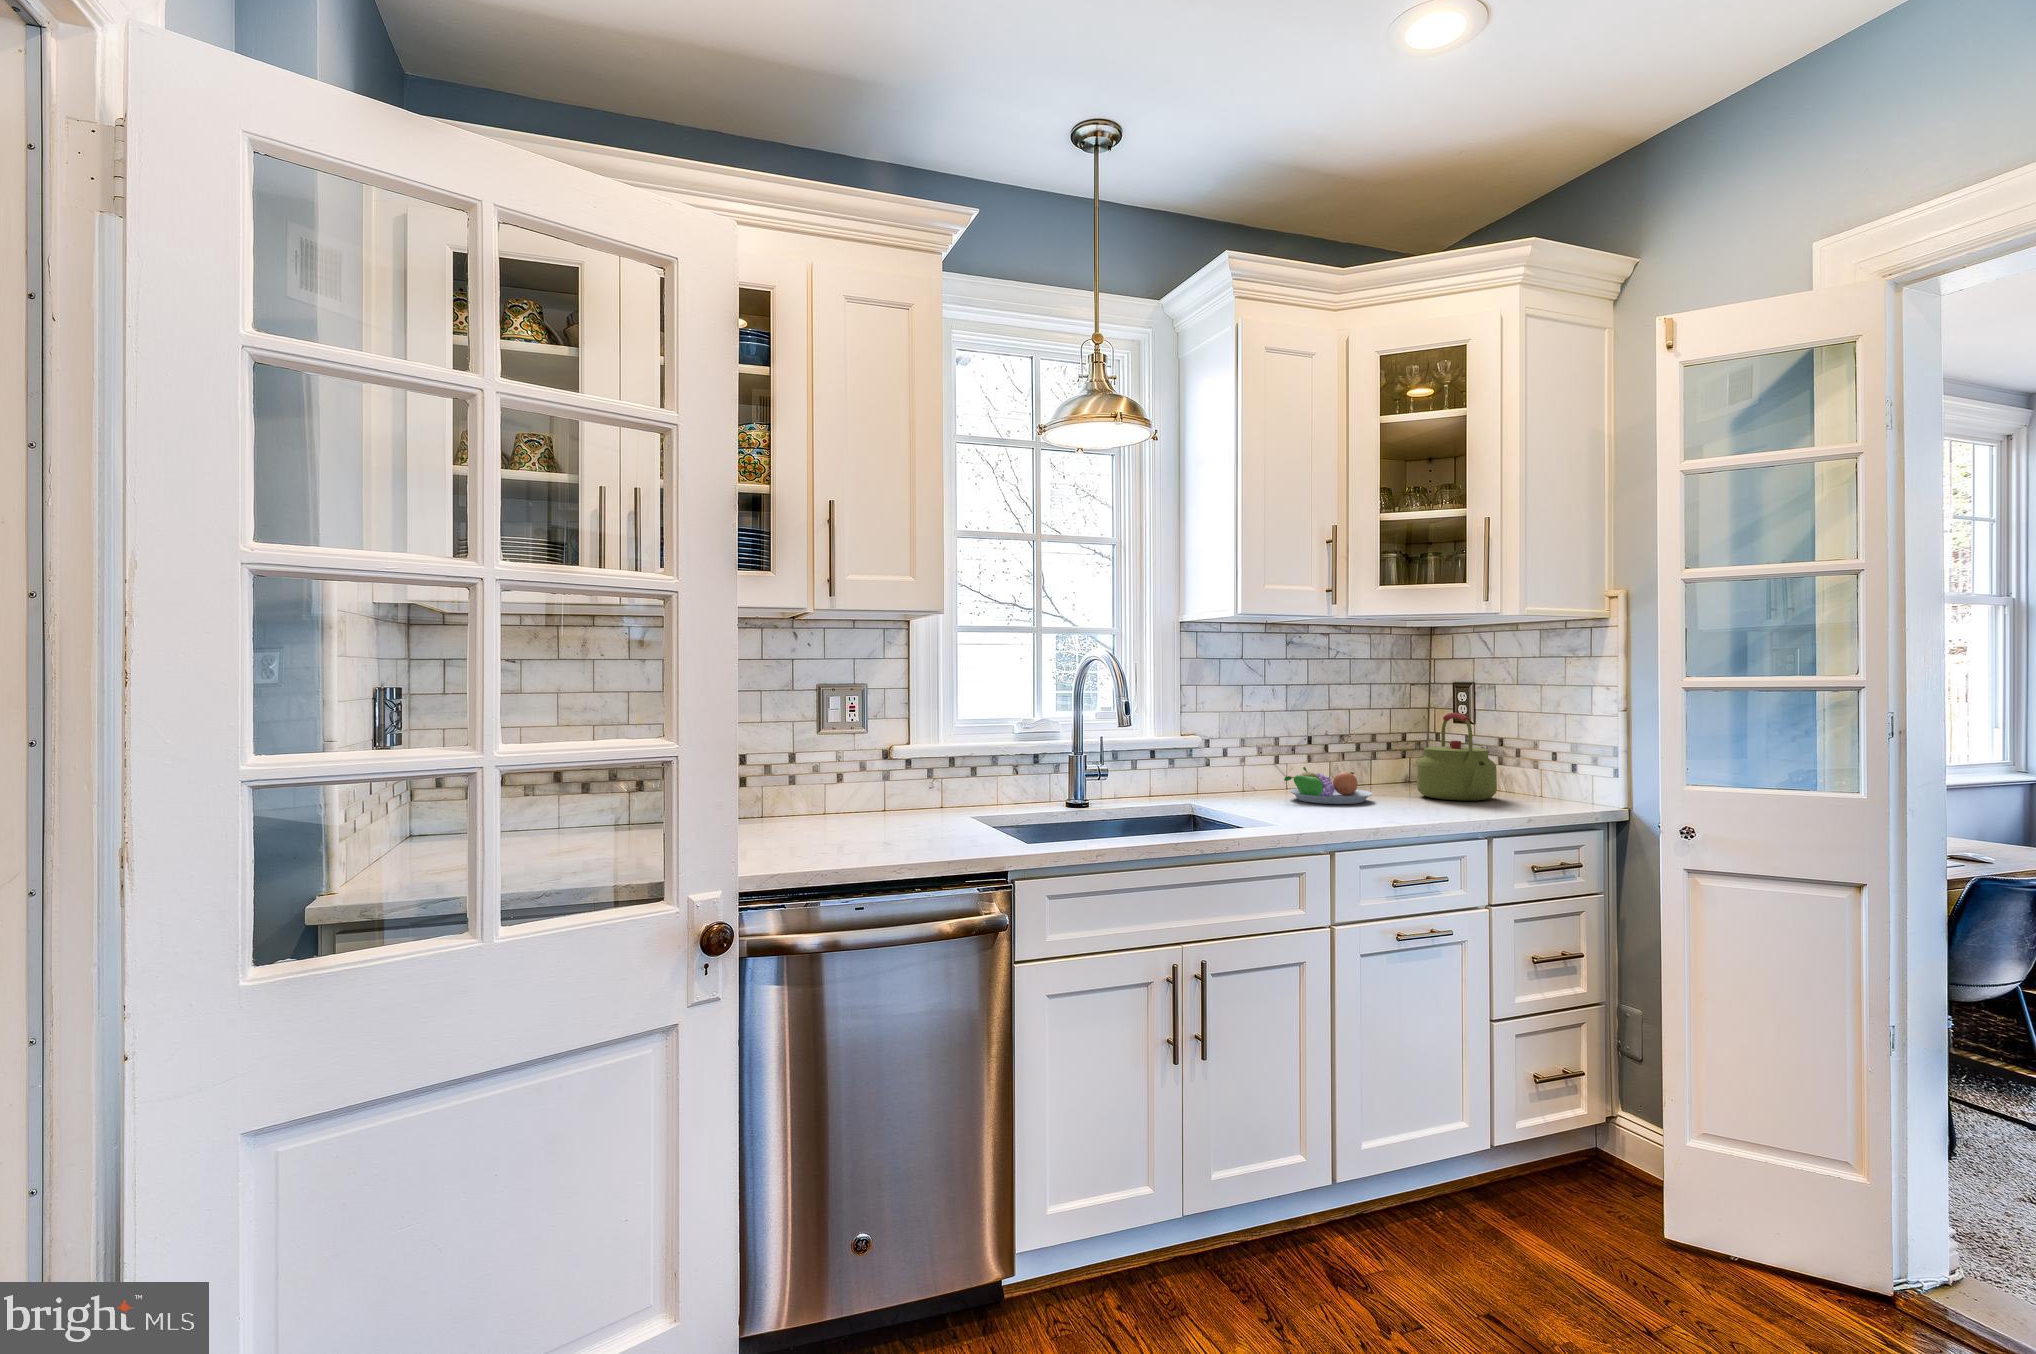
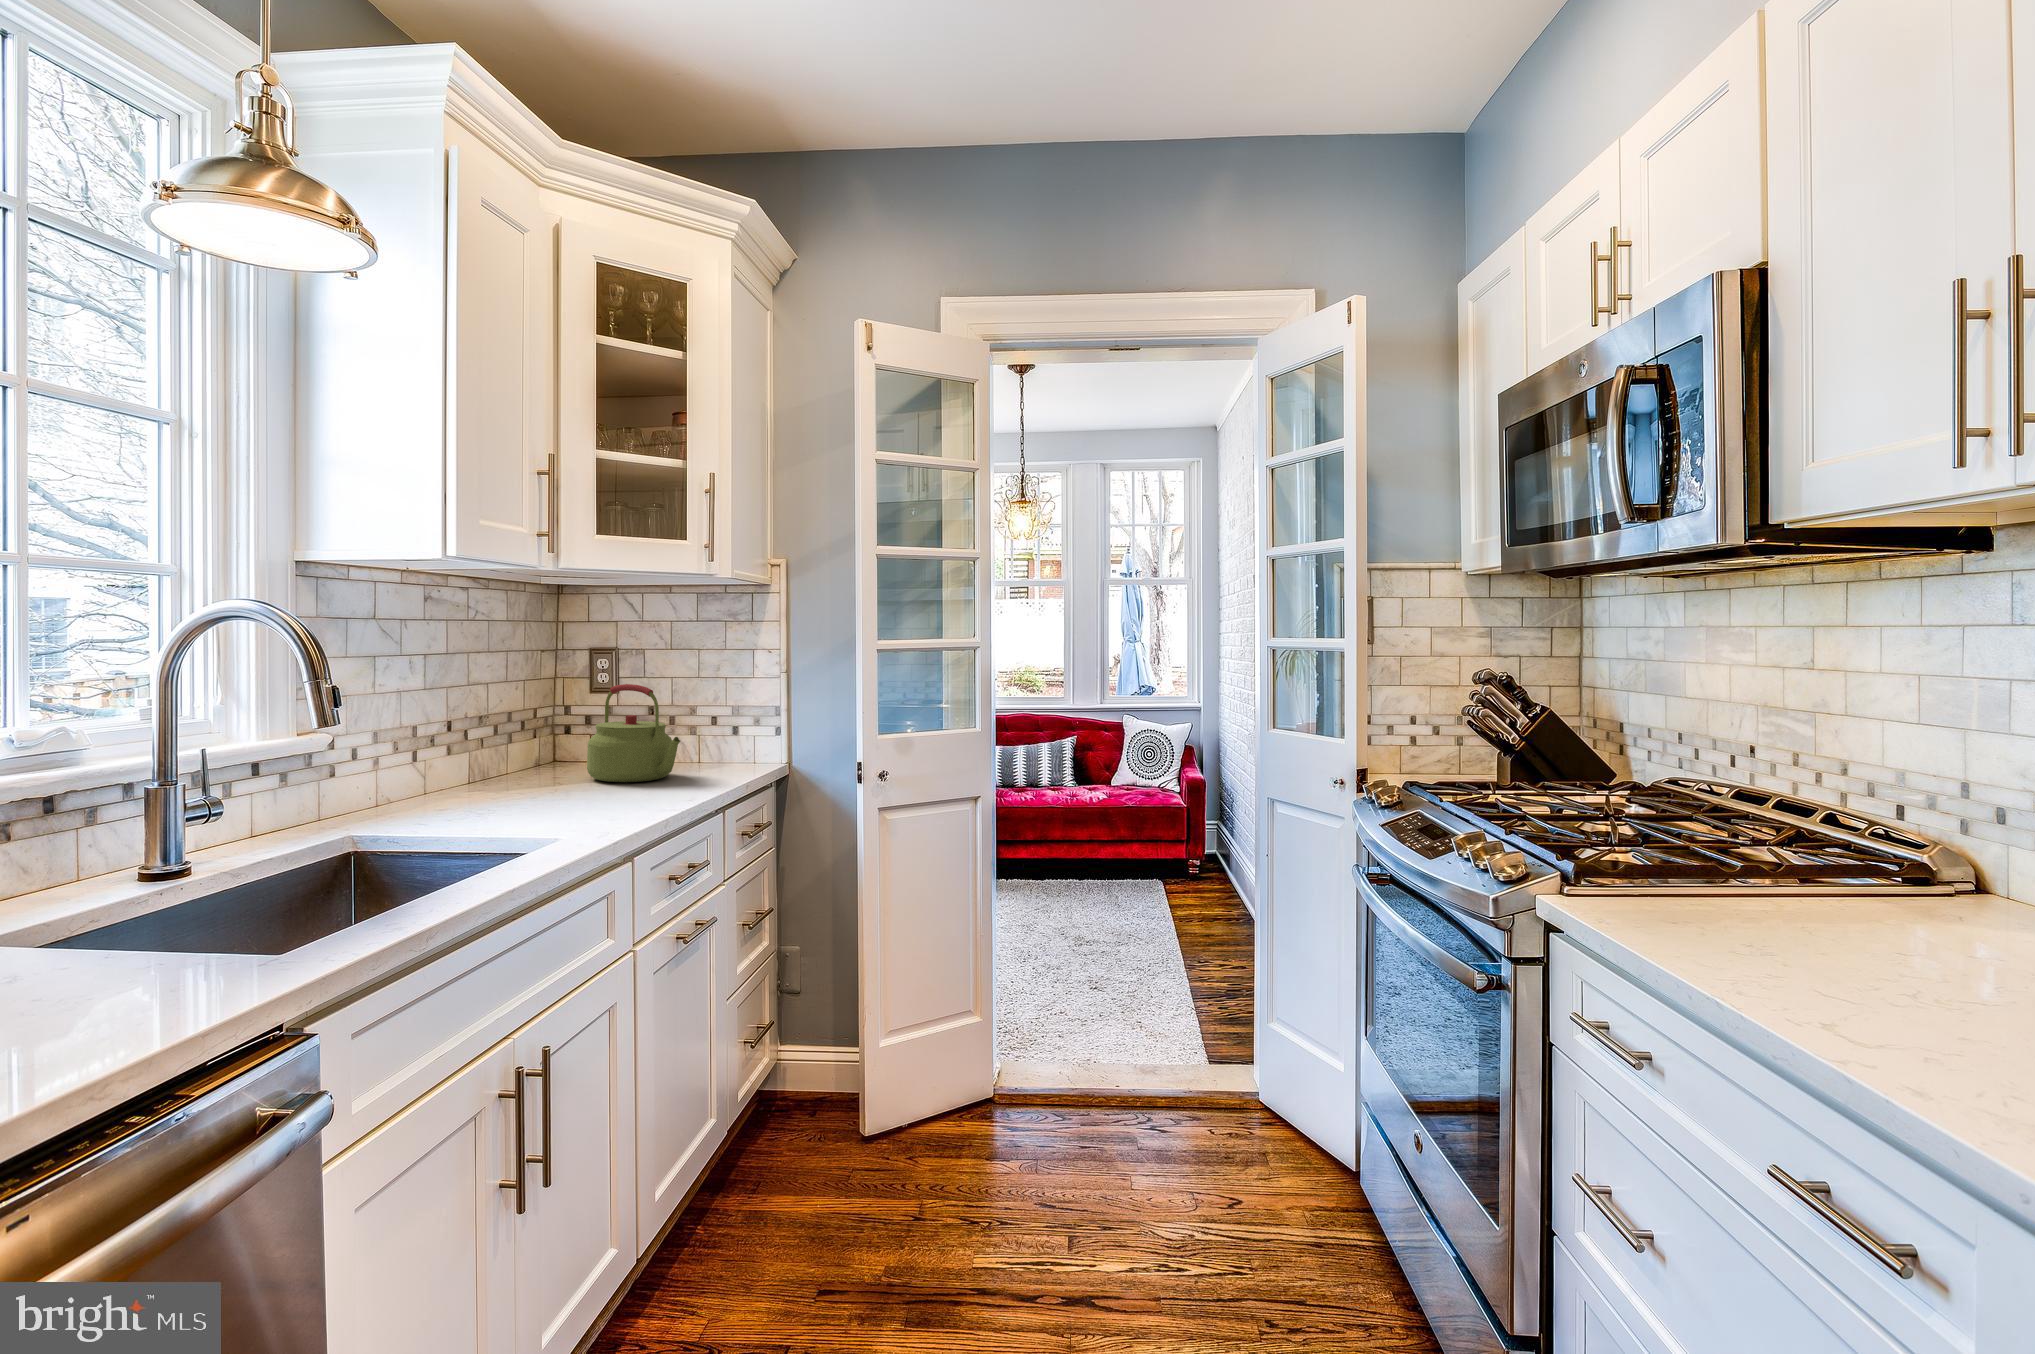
fruit bowl: present [1284,767,1372,804] -> none [458,763,570,809]

